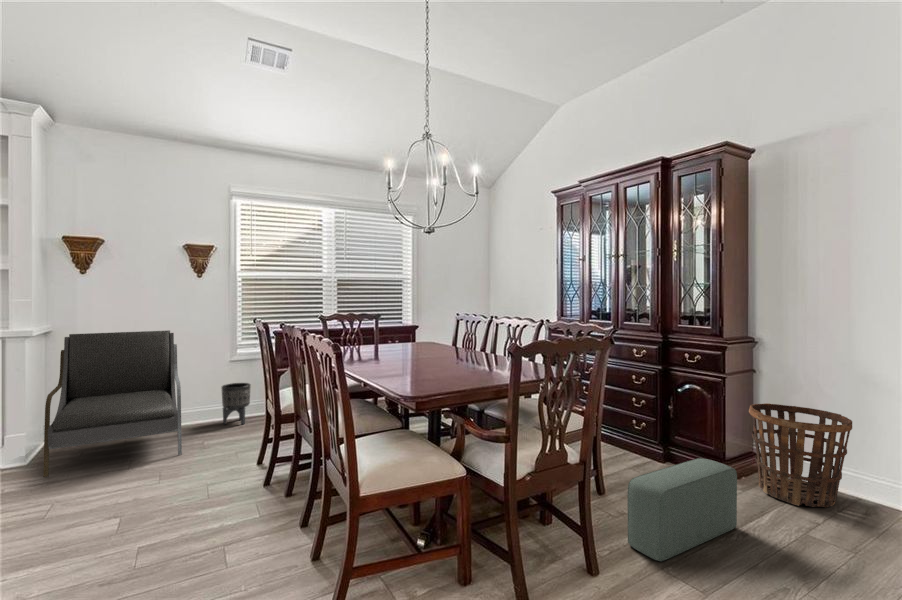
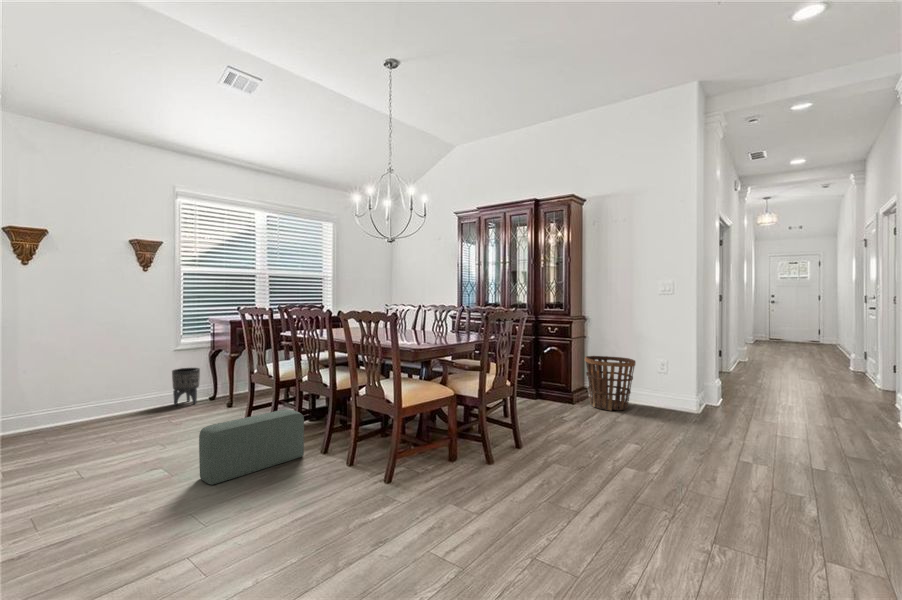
armchair: present [43,330,182,477] -> none [11,320,162,455]
pouf: present [627,458,737,562] -> present [199,409,304,485]

